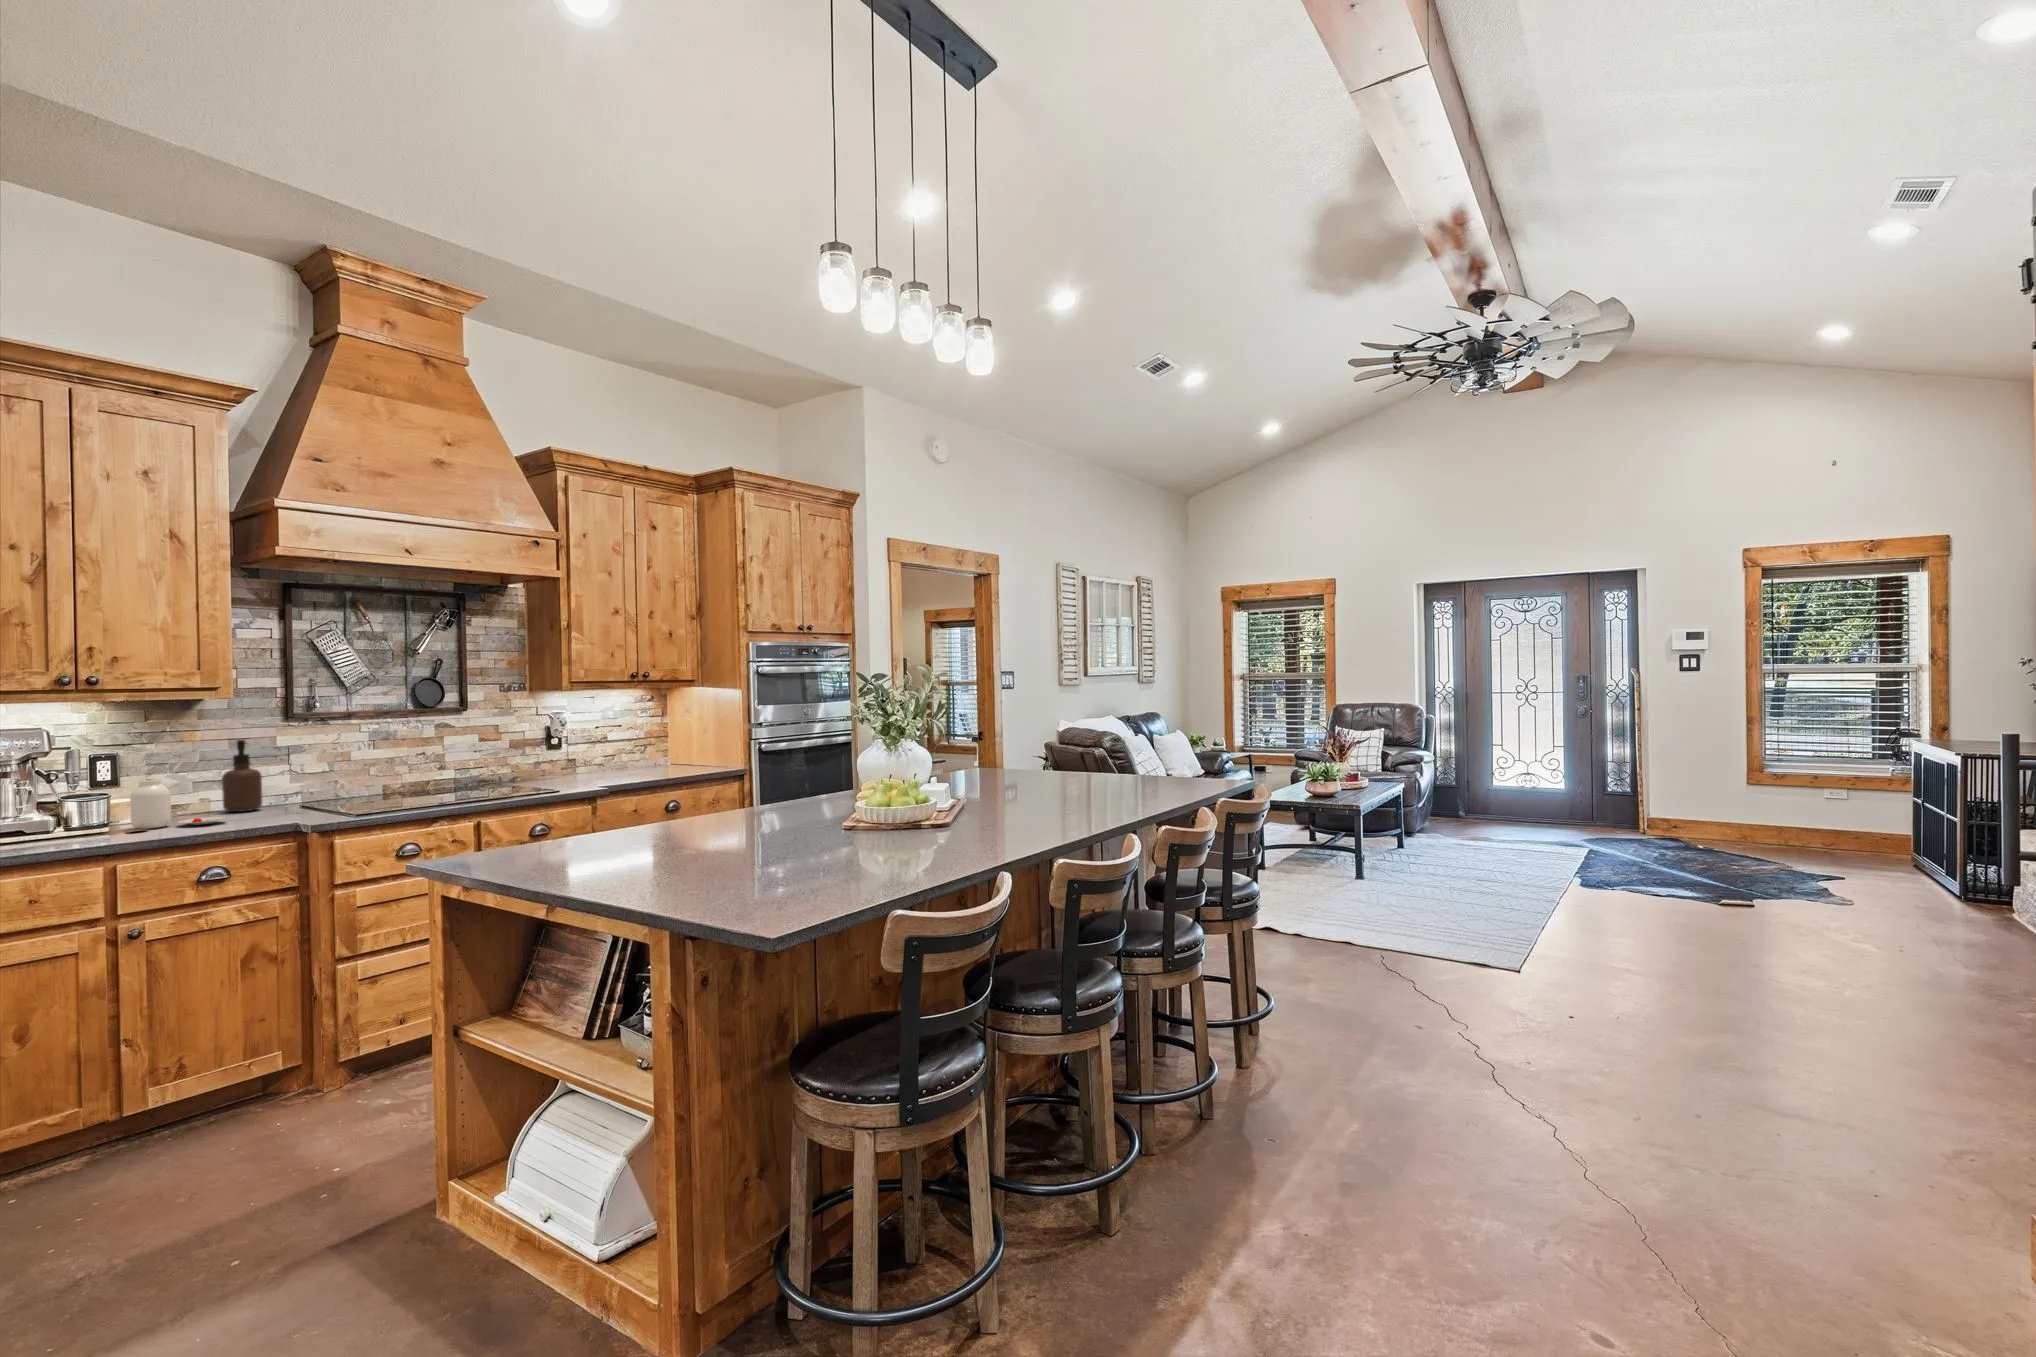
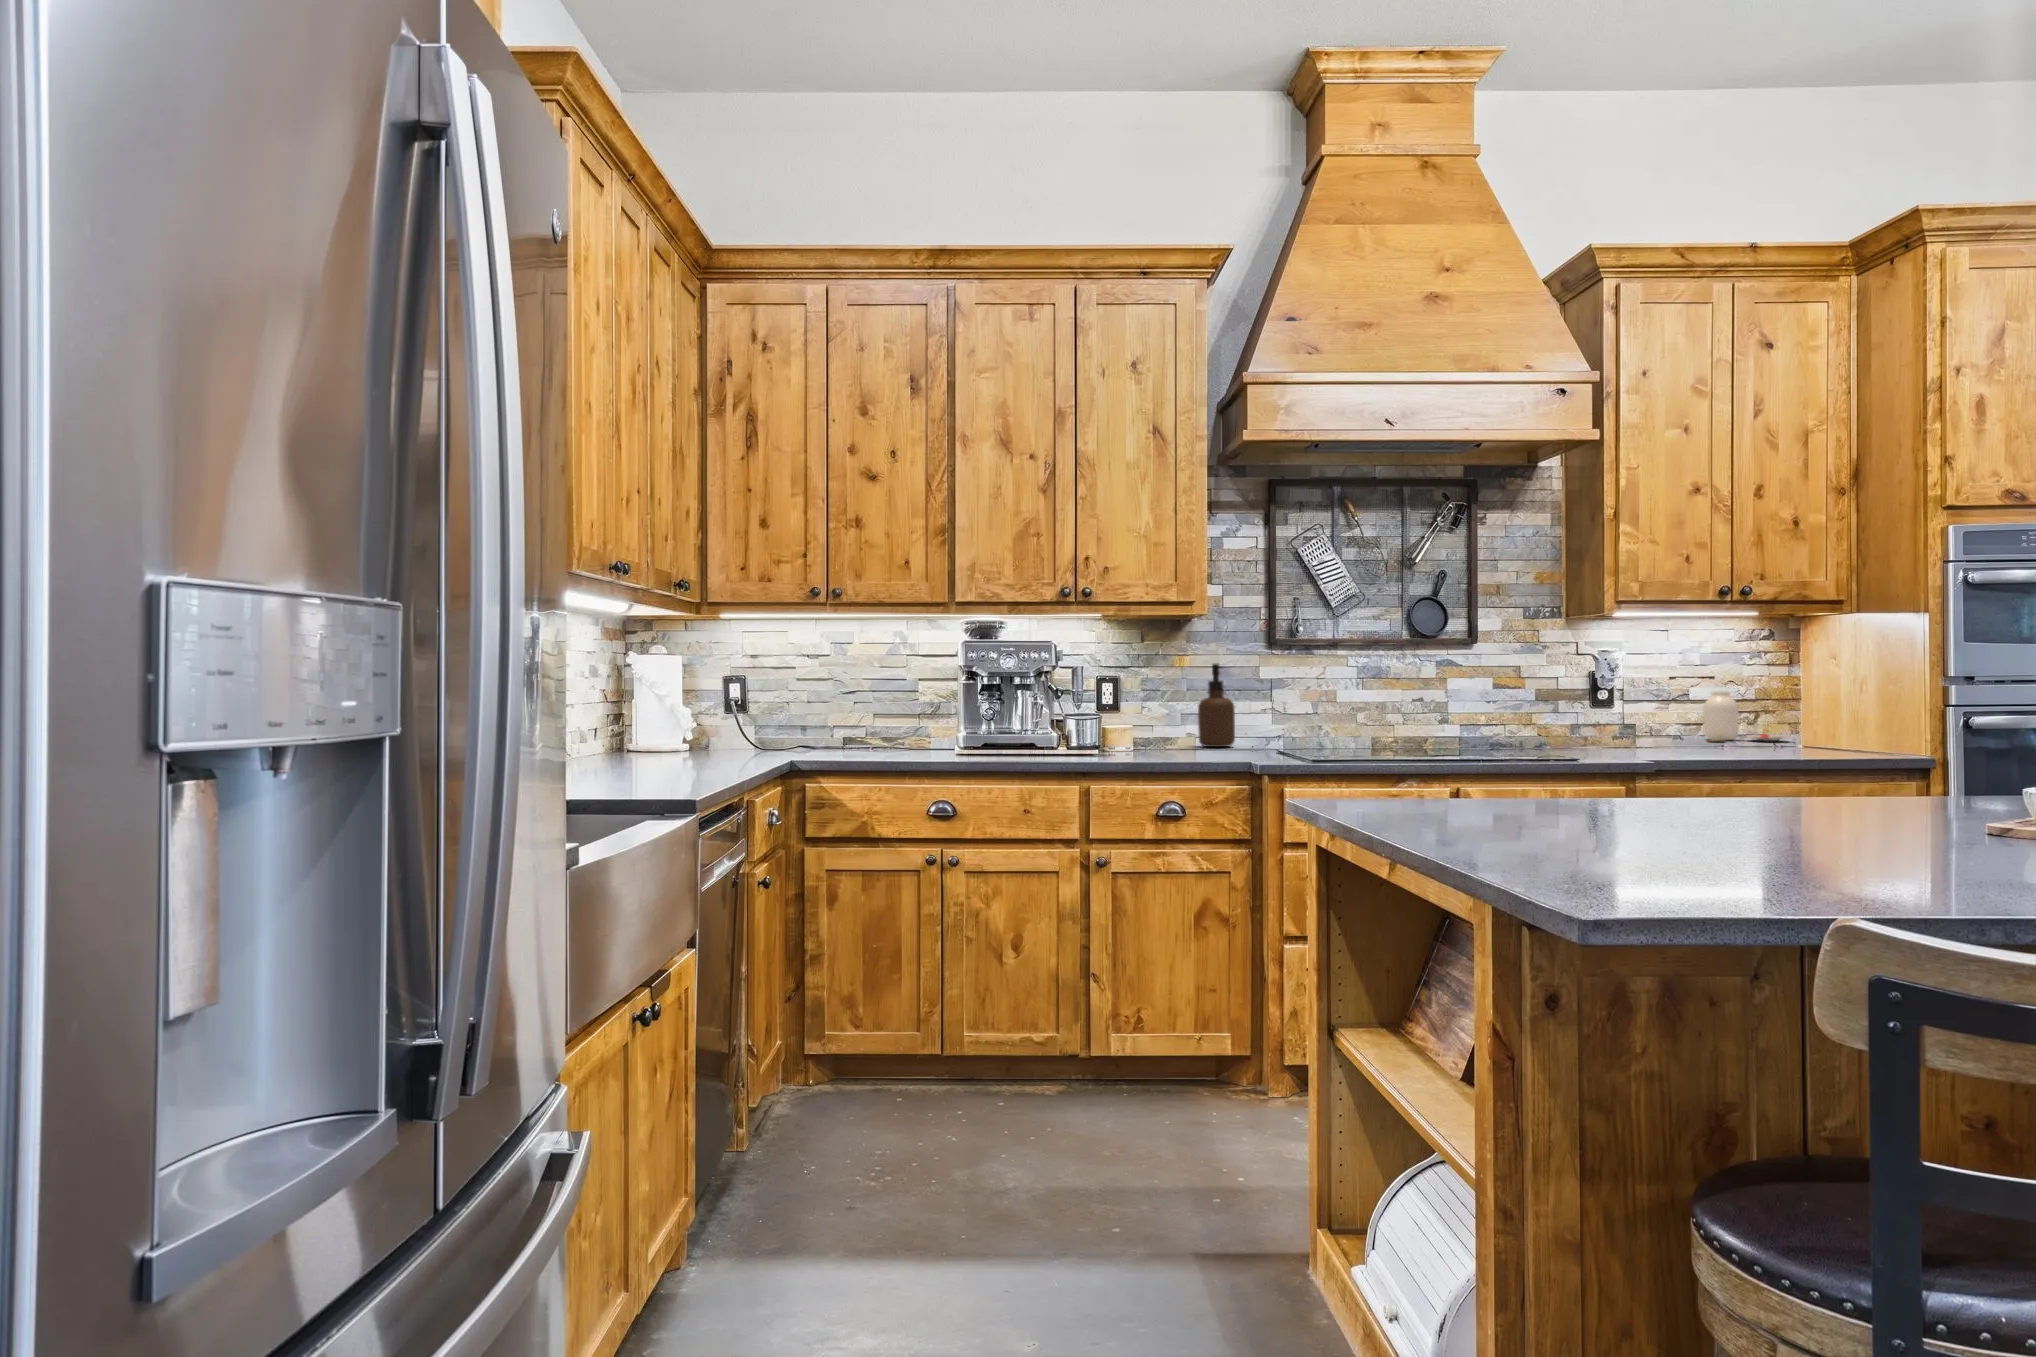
jar: present [125,780,226,833] -> present [1703,691,1788,742]

